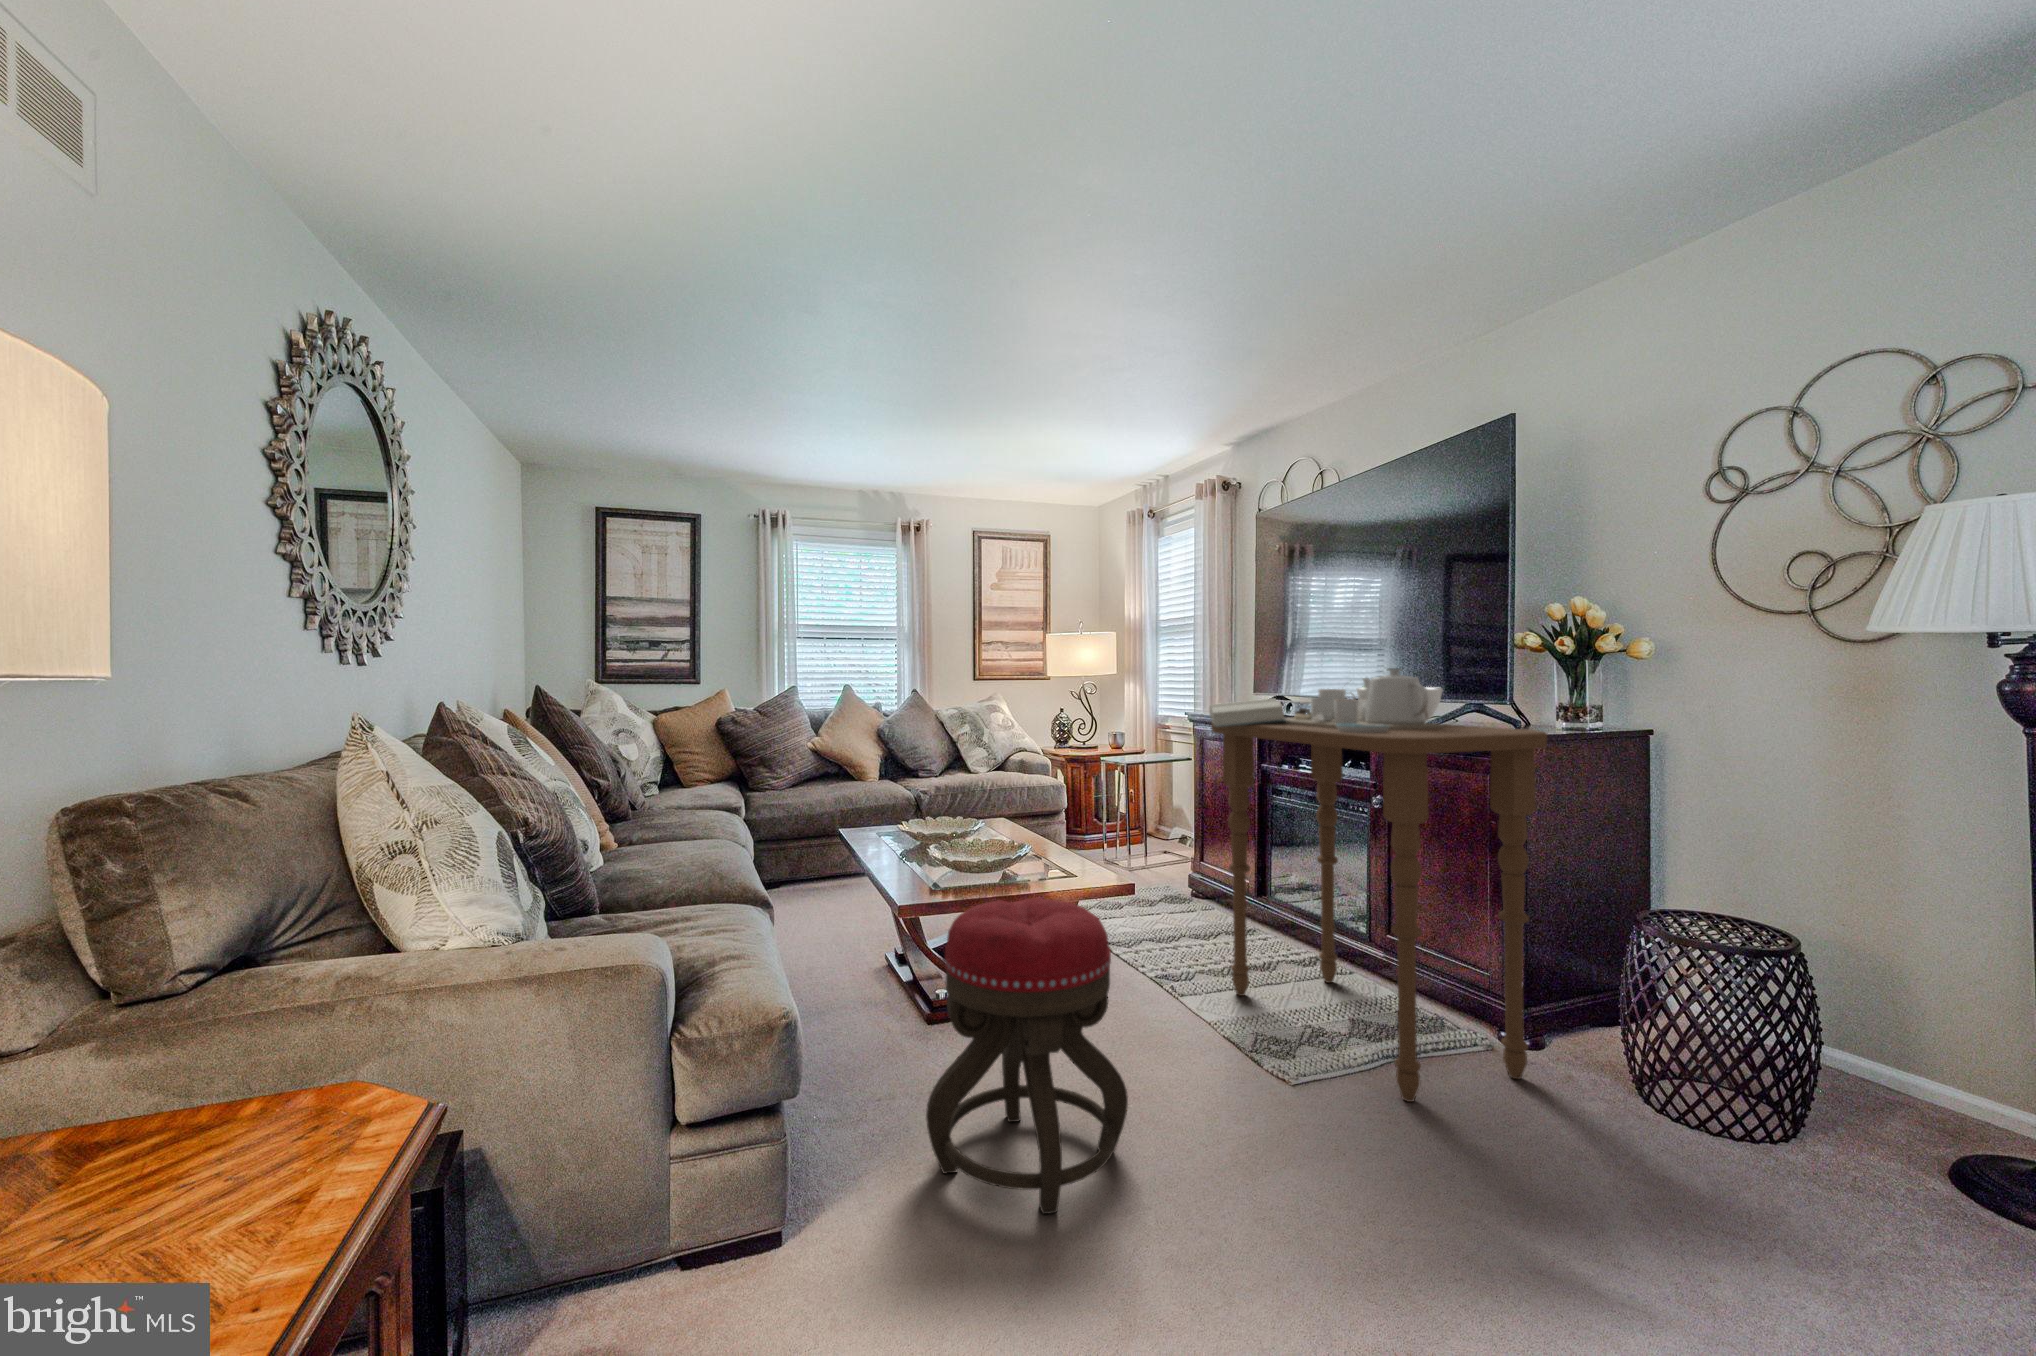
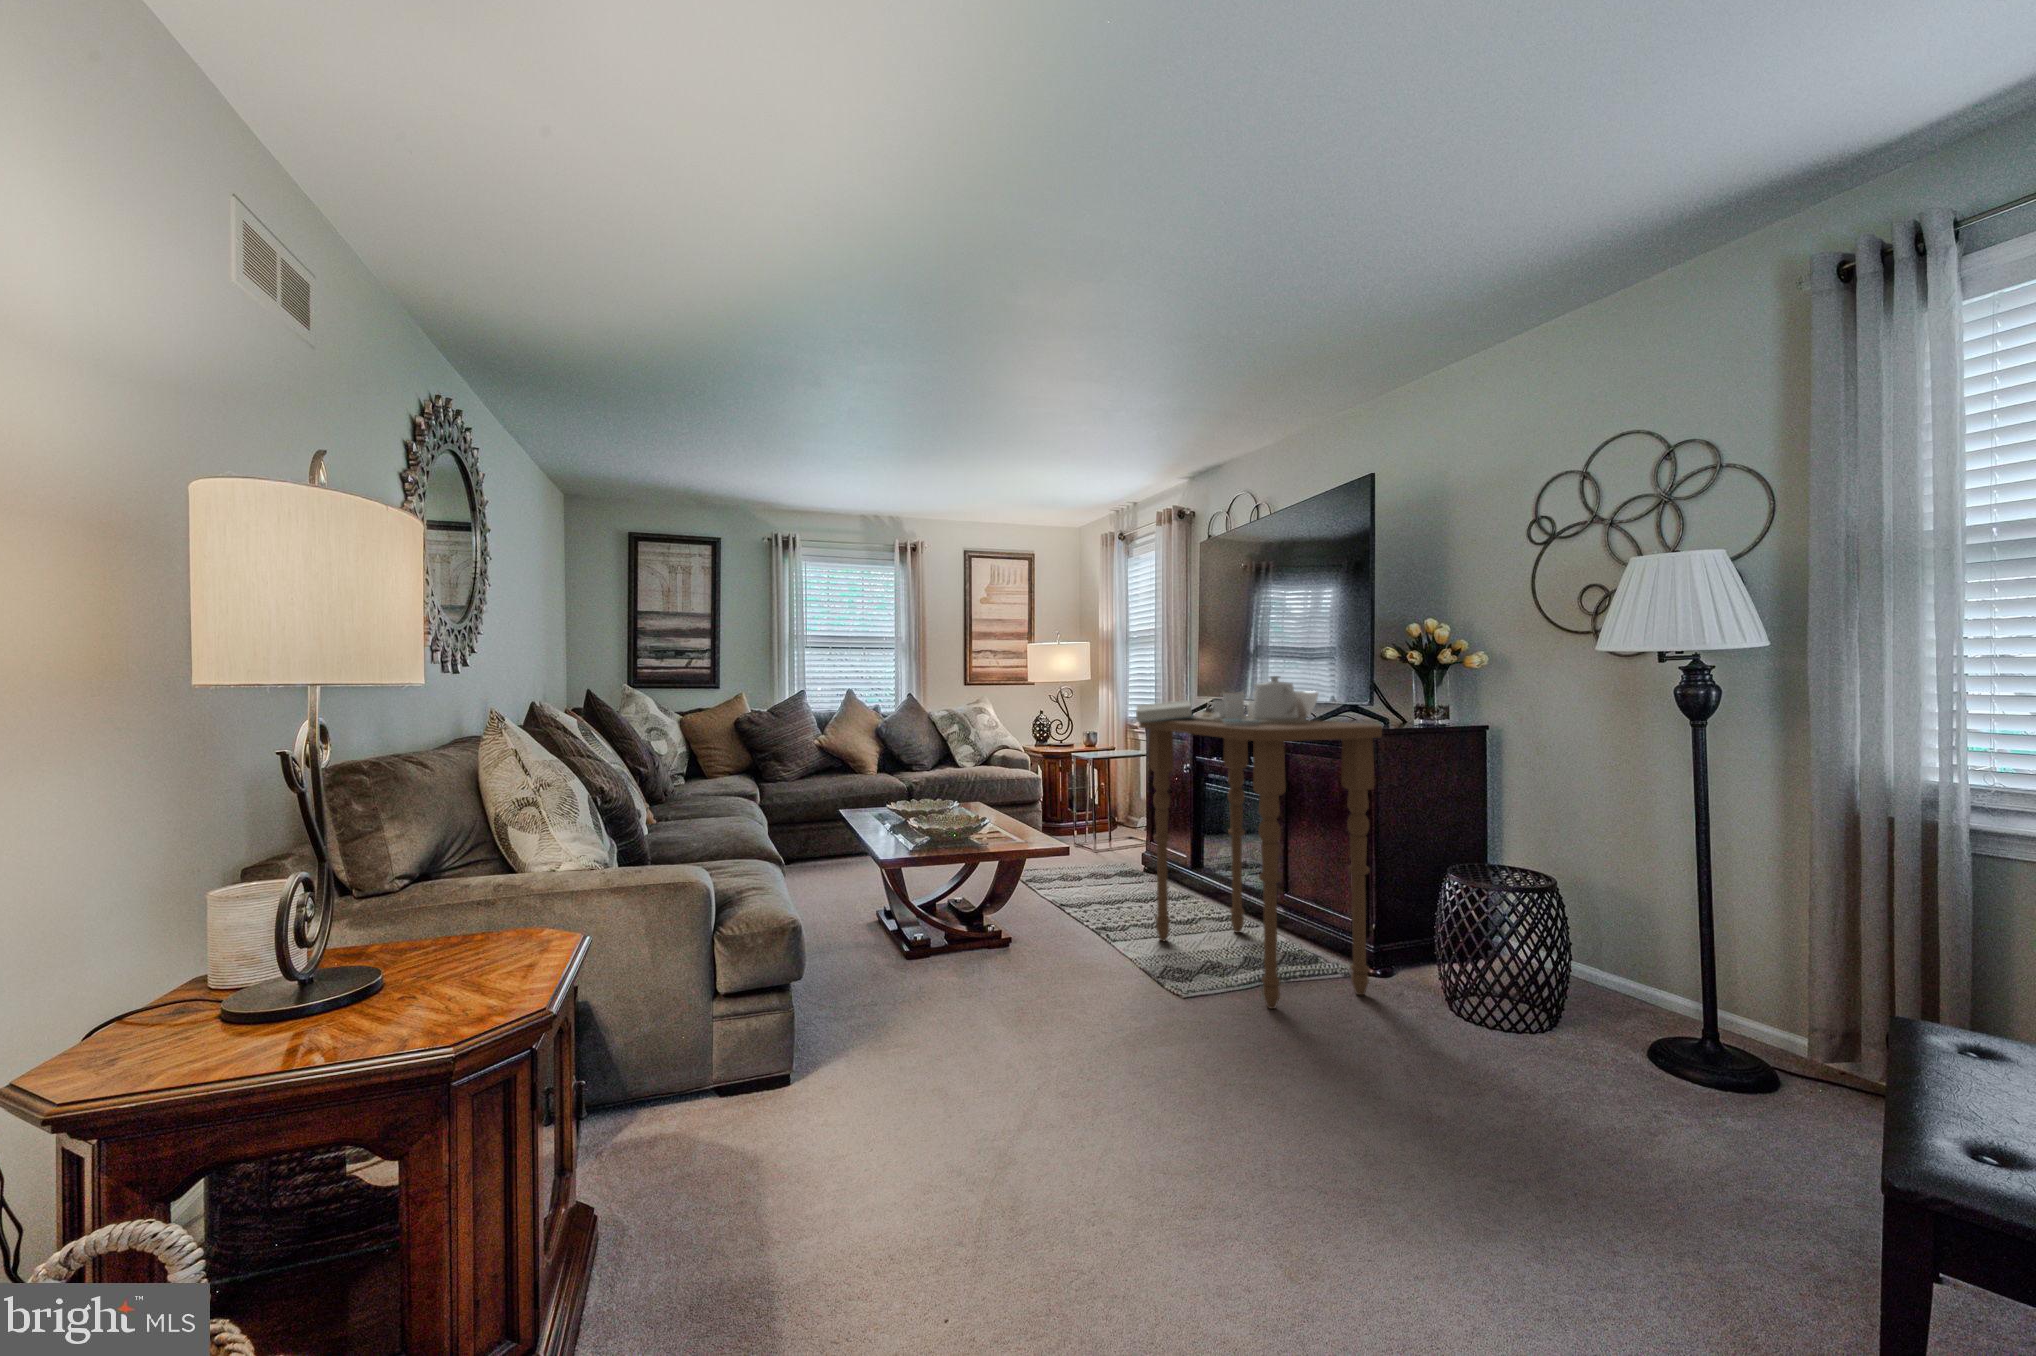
ottoman: present [926,898,1128,1214] -> none [898,850,1049,1072]

